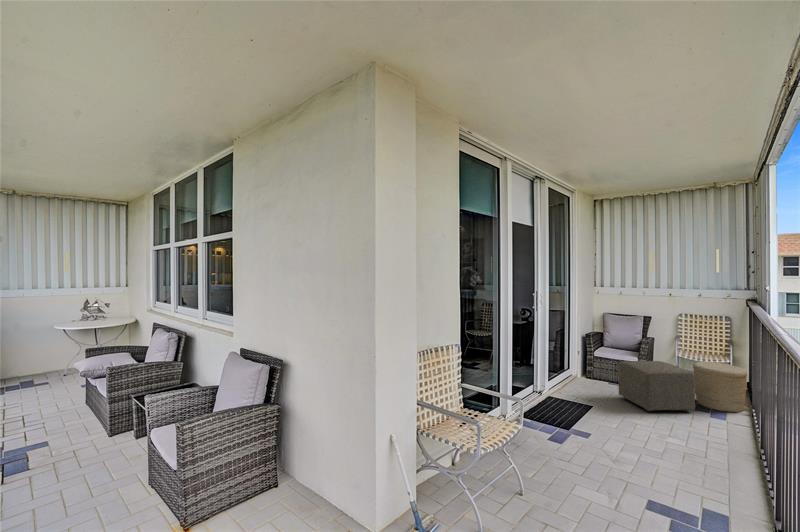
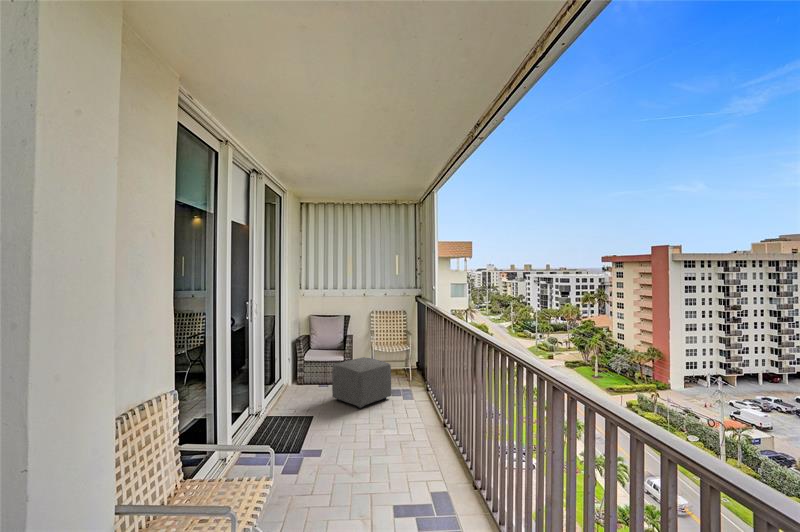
woven basket: present [693,362,747,412] -> none [386,350,420,391]

